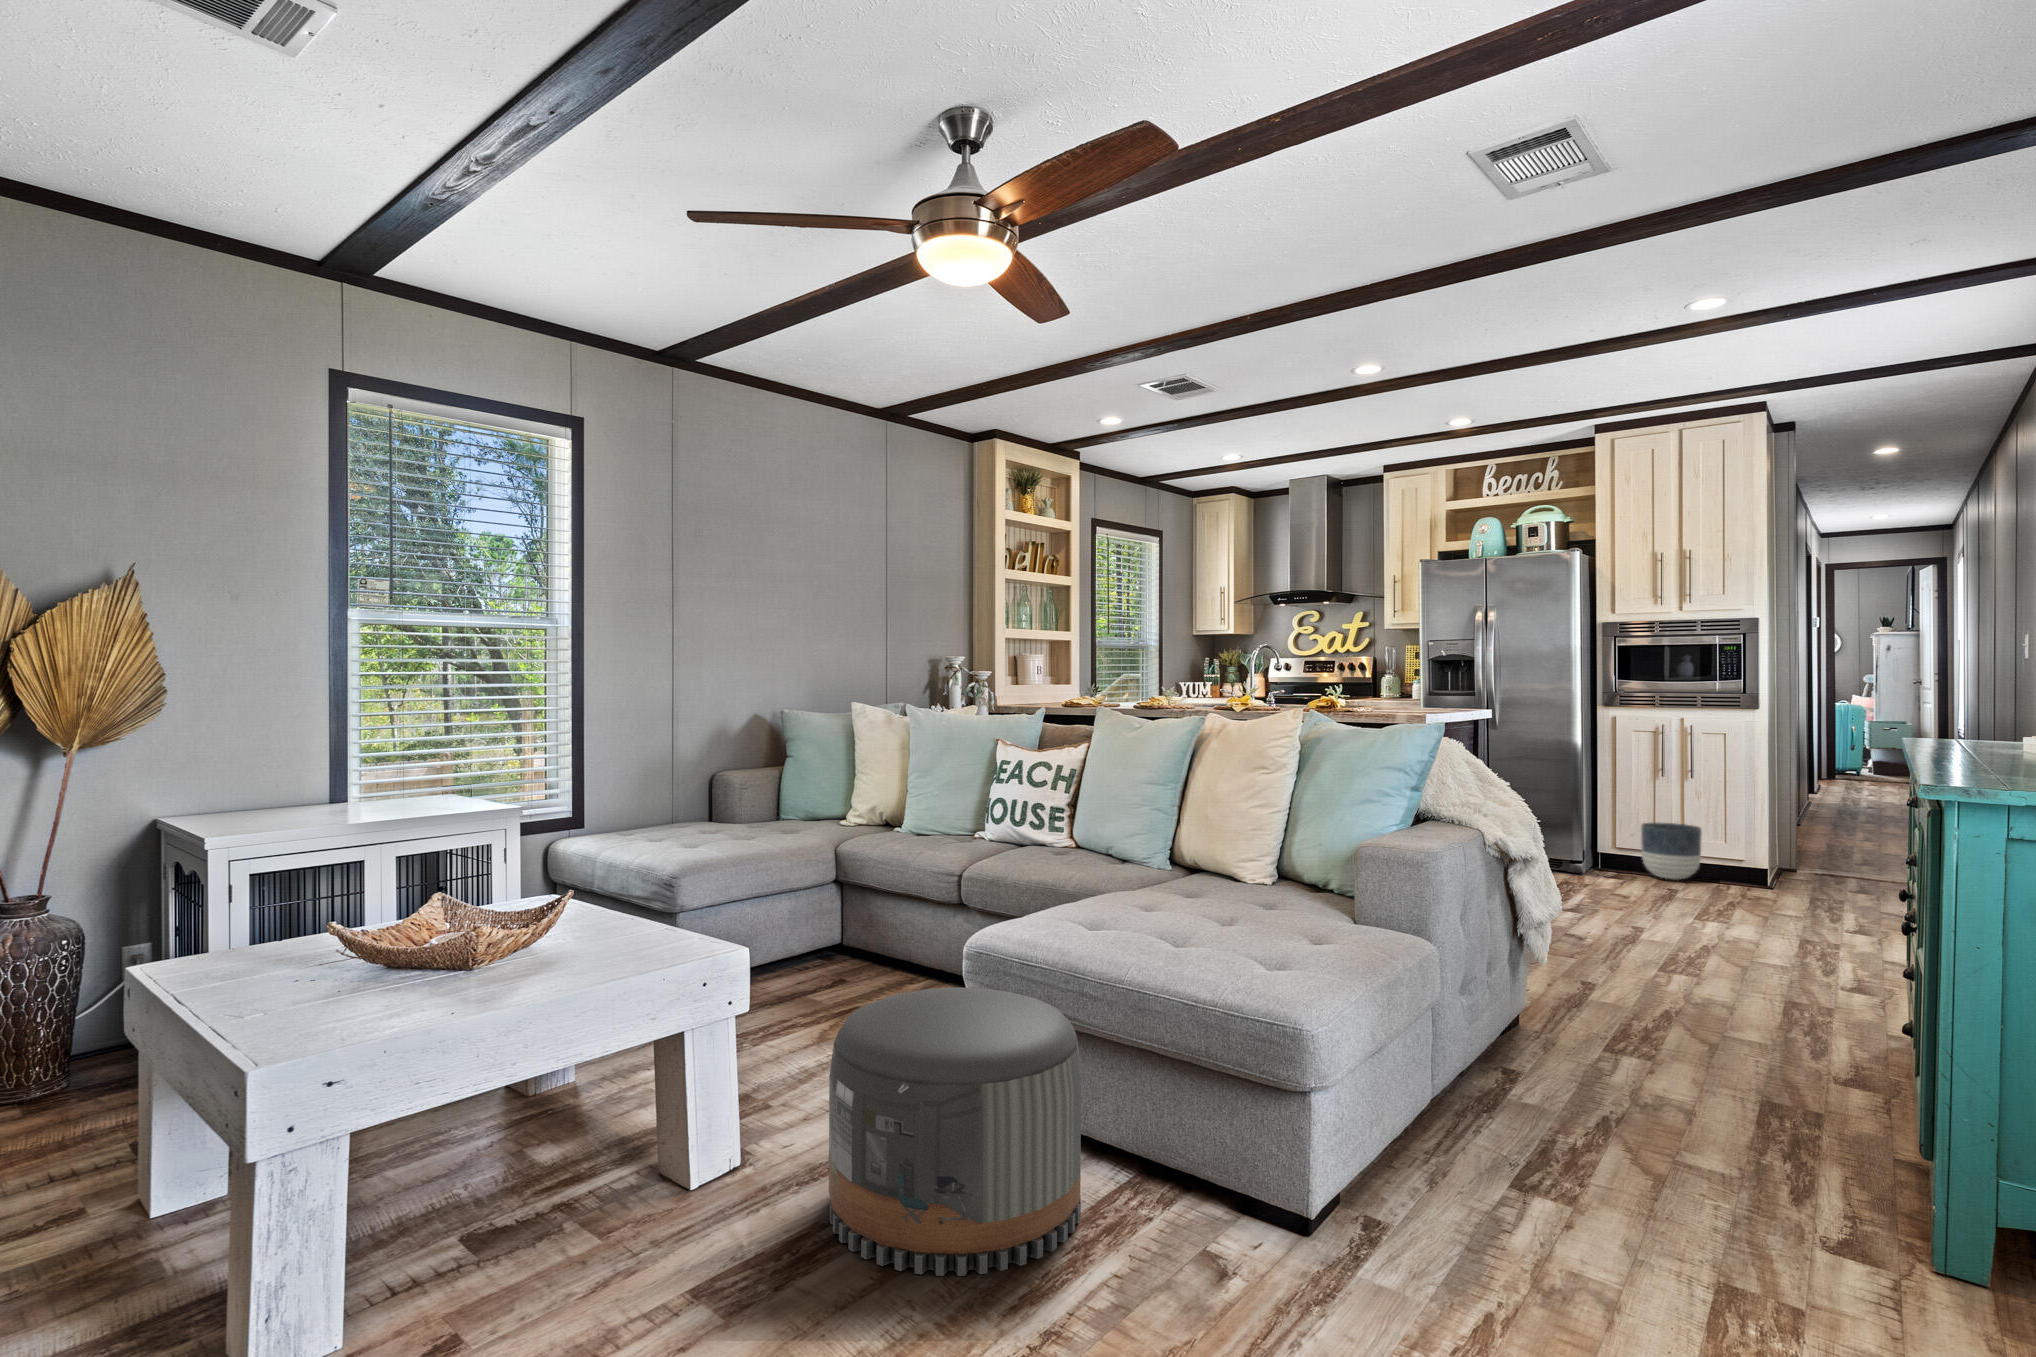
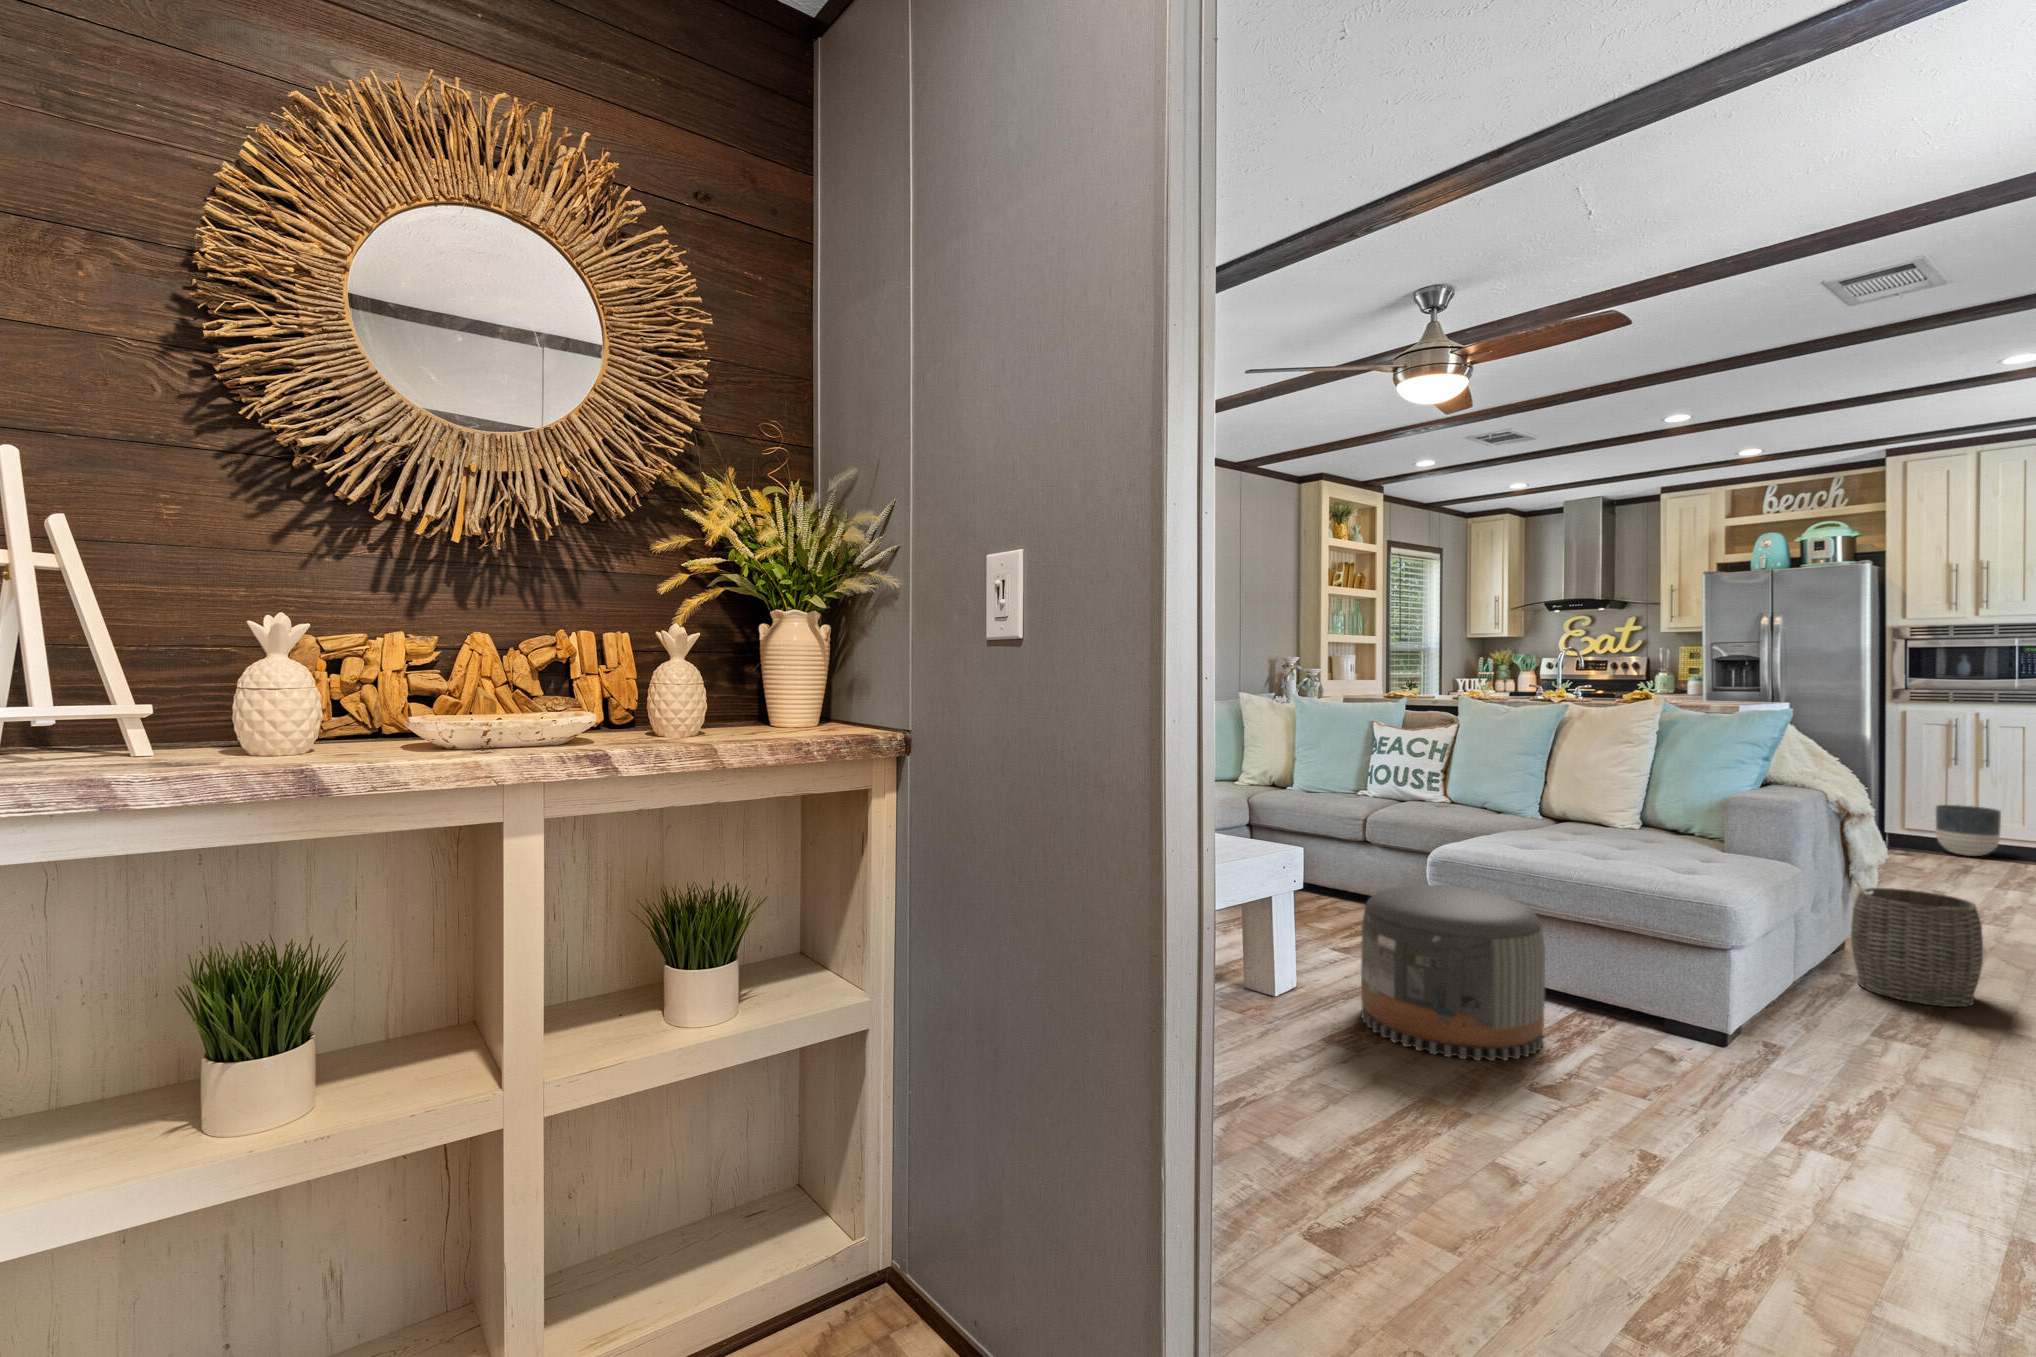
woven basket: none [1511,947,1648,1103] -> present [1851,888,1983,1007]

